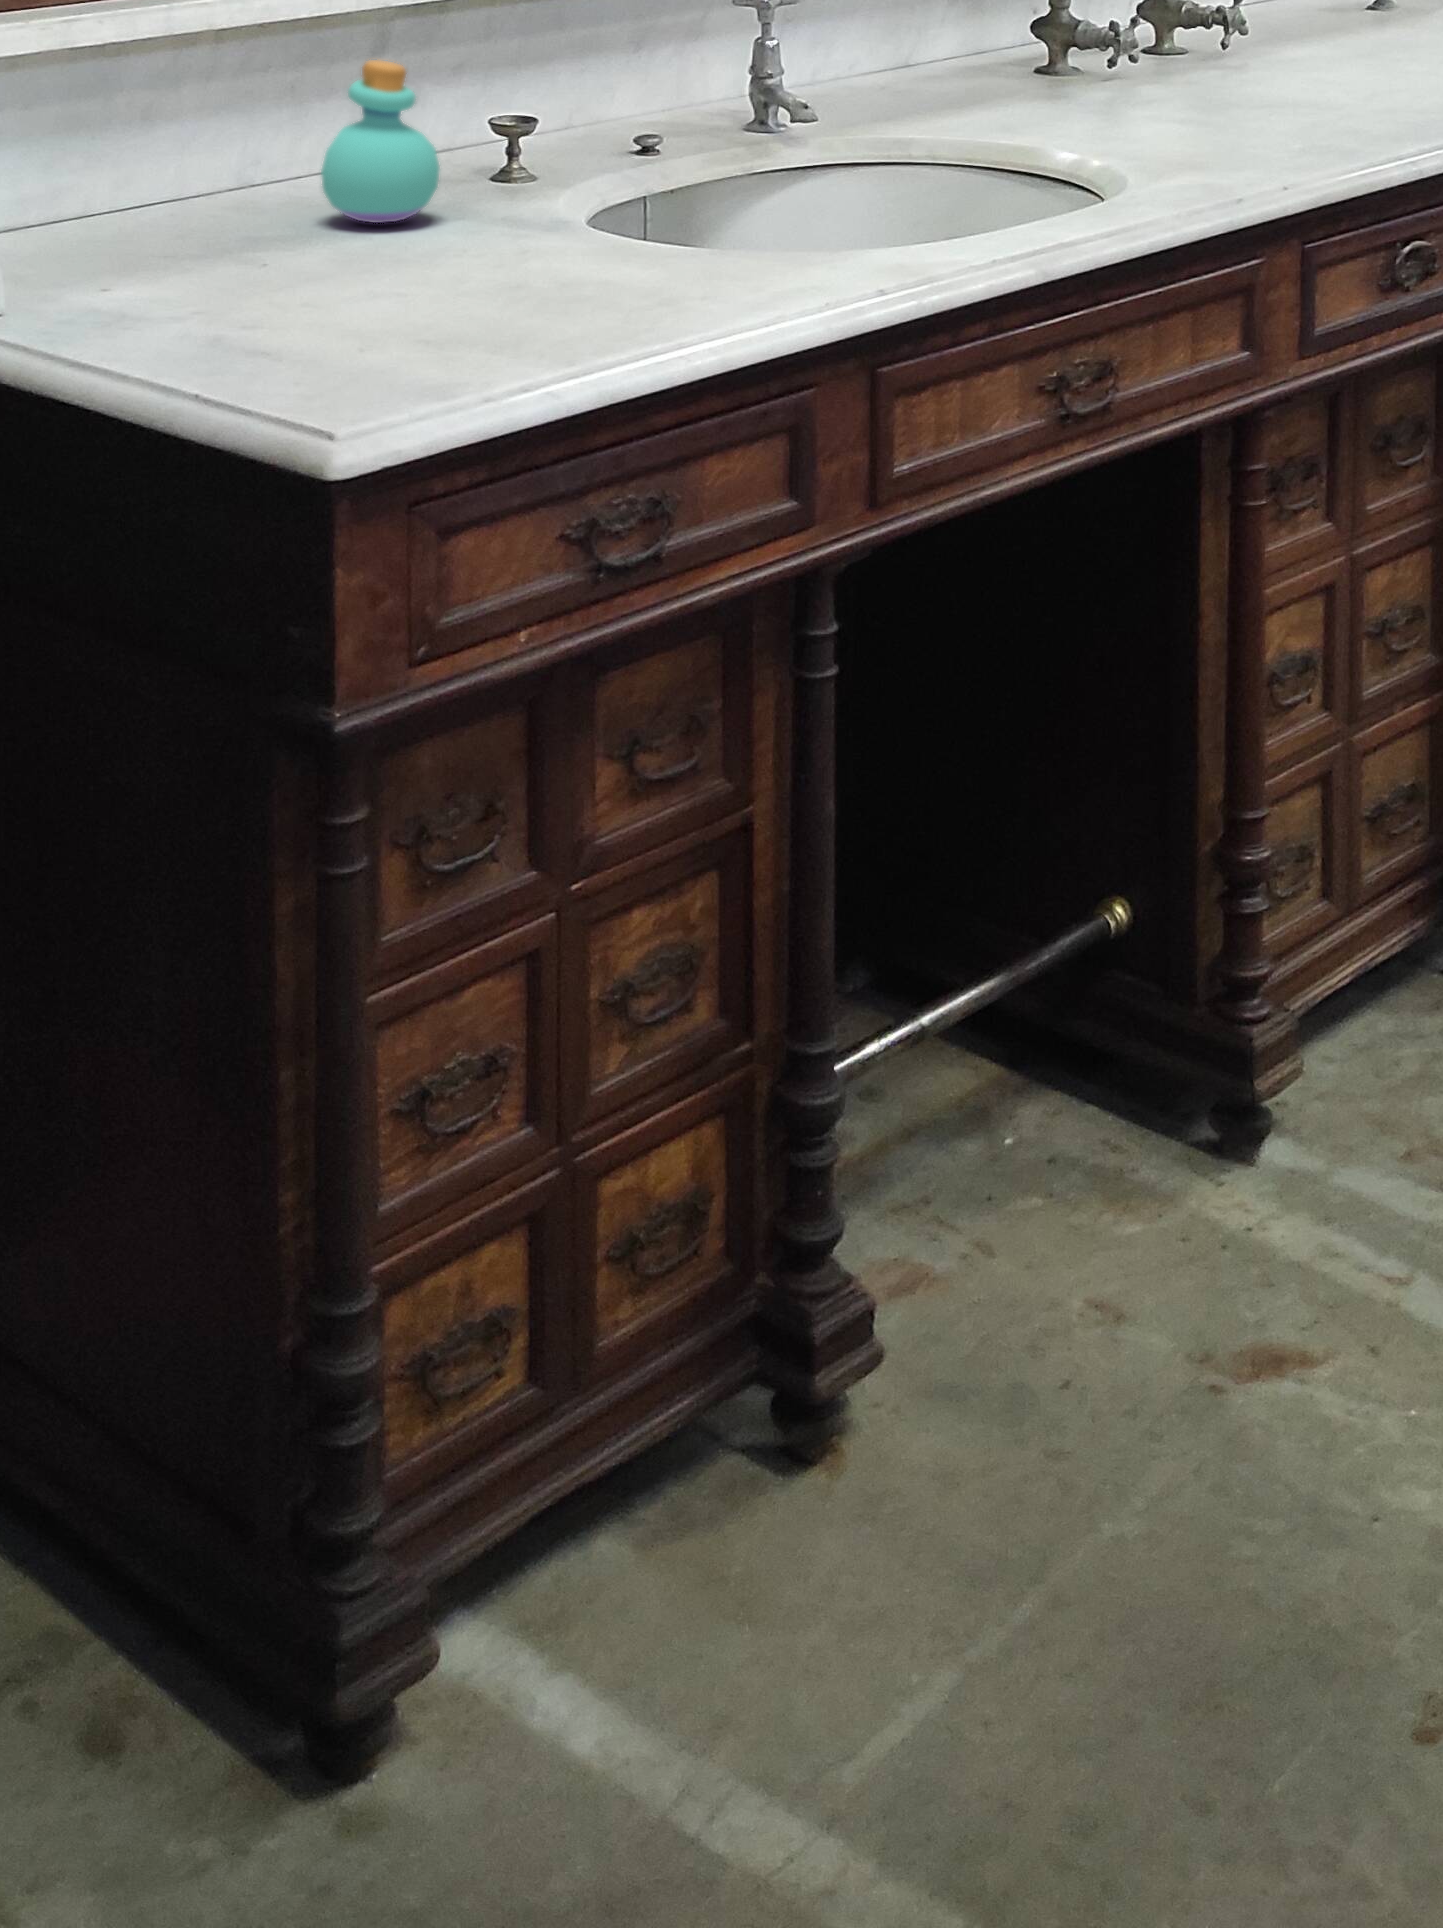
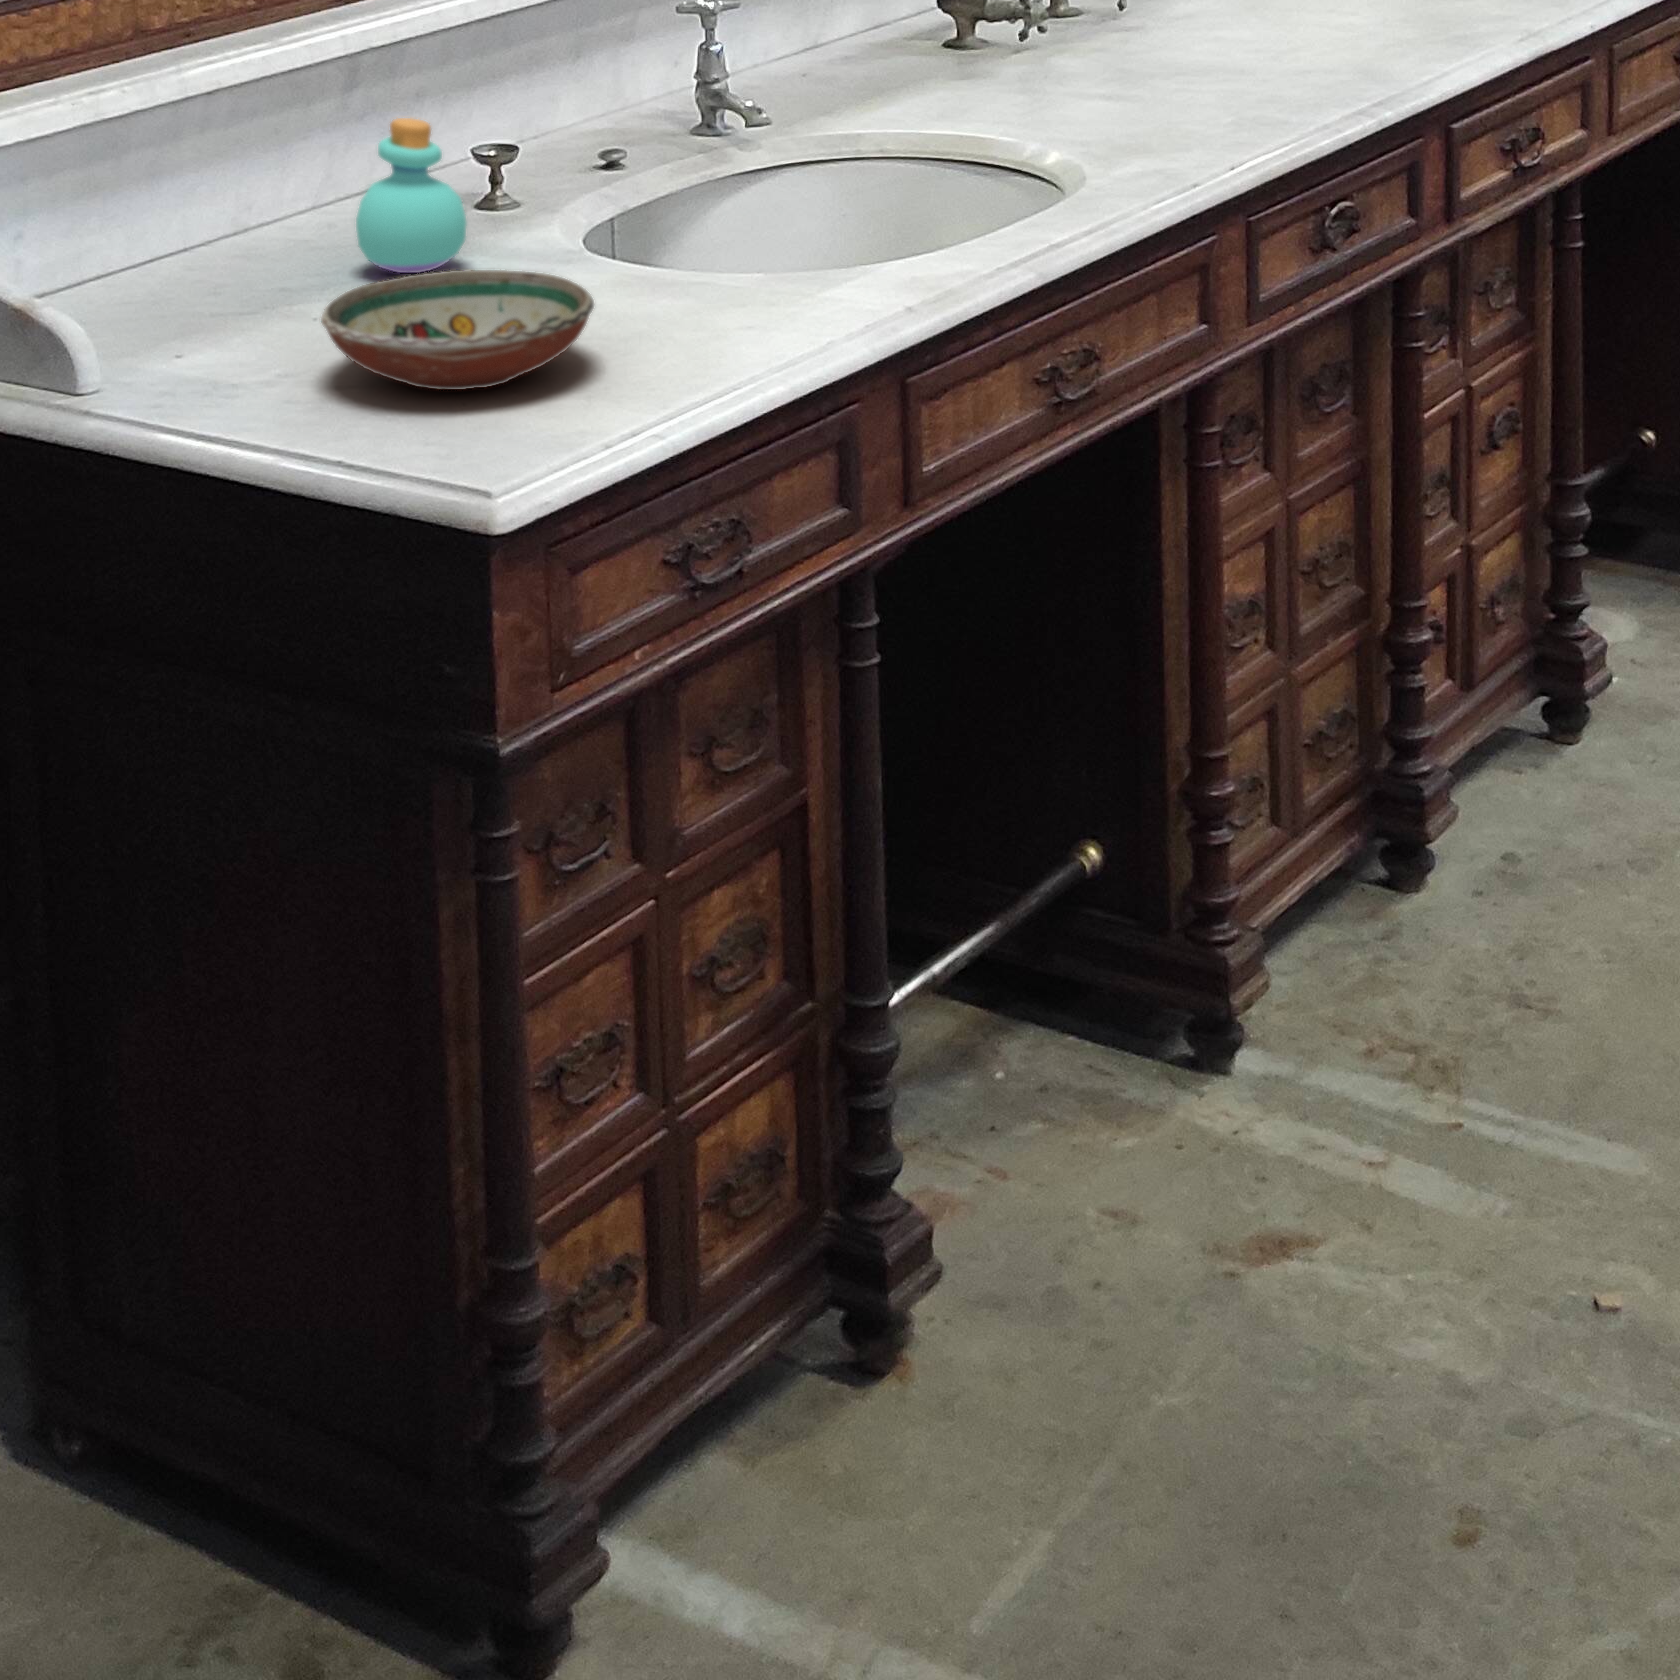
decorative bowl: none [210,207,509,326] -> present [321,270,594,390]

